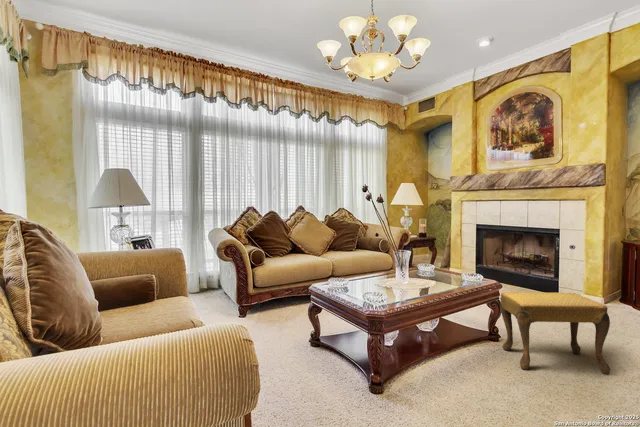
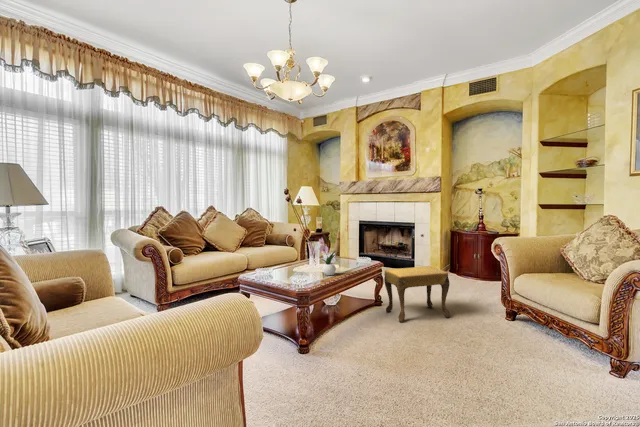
flower arrangement: none [405,239,429,294] -> present [319,232,336,275]

